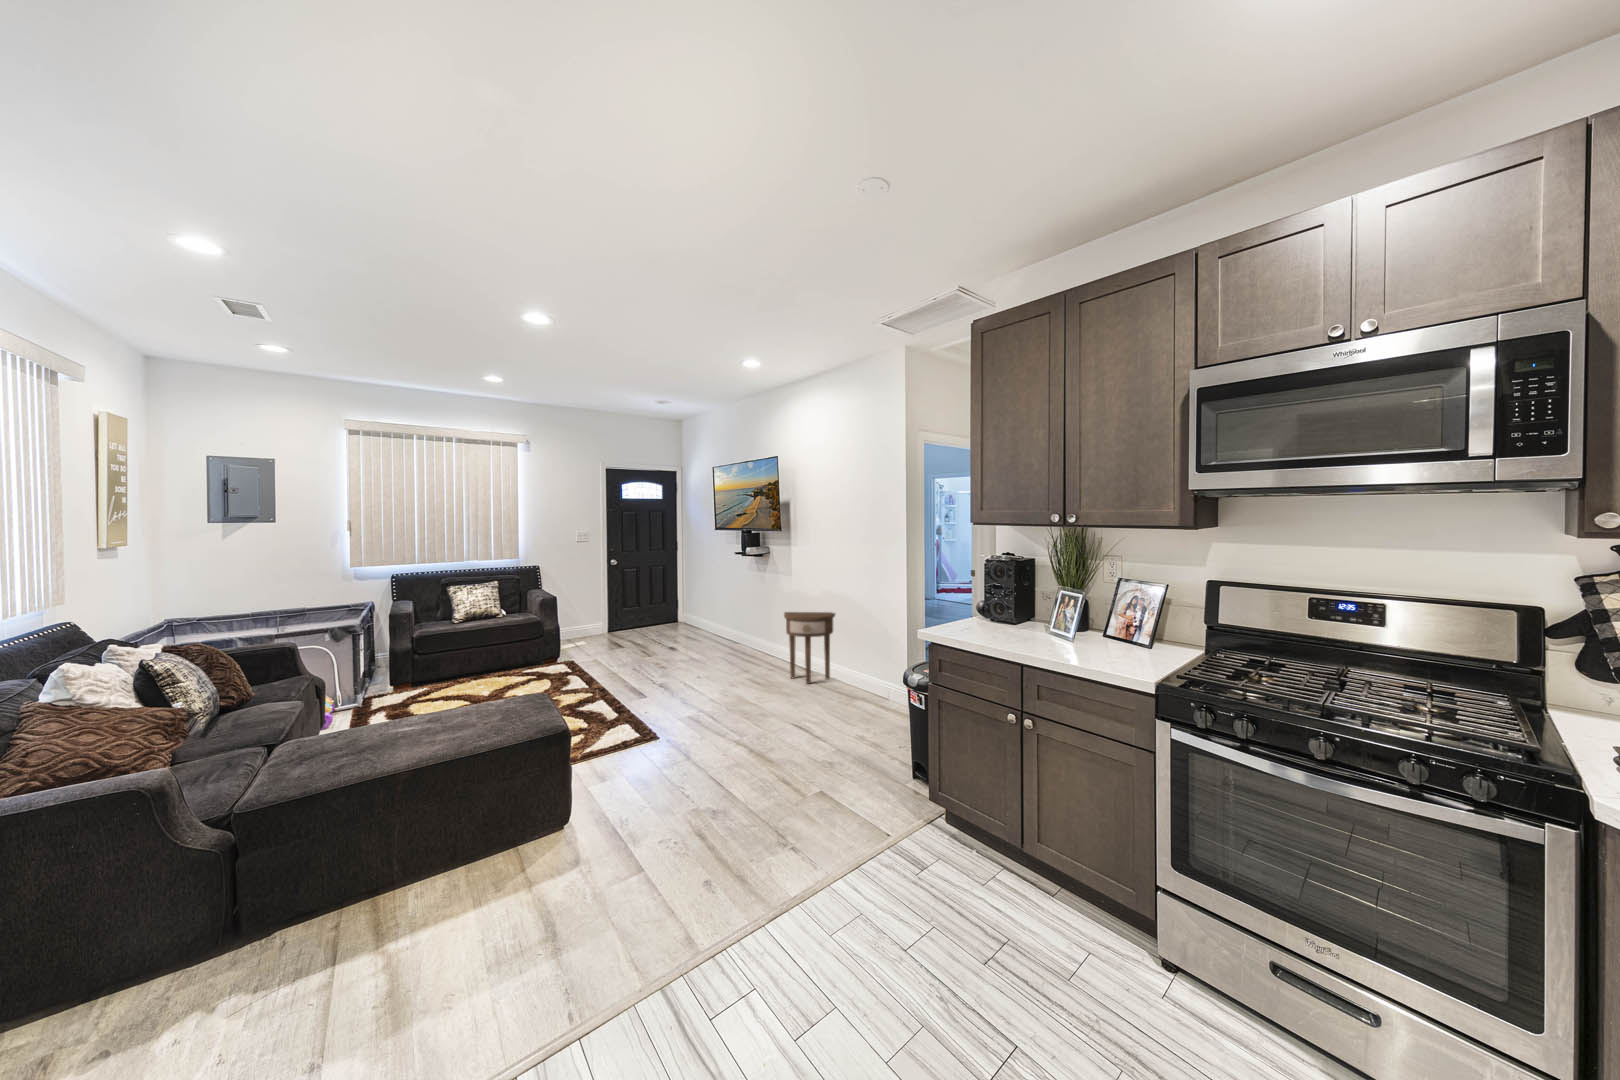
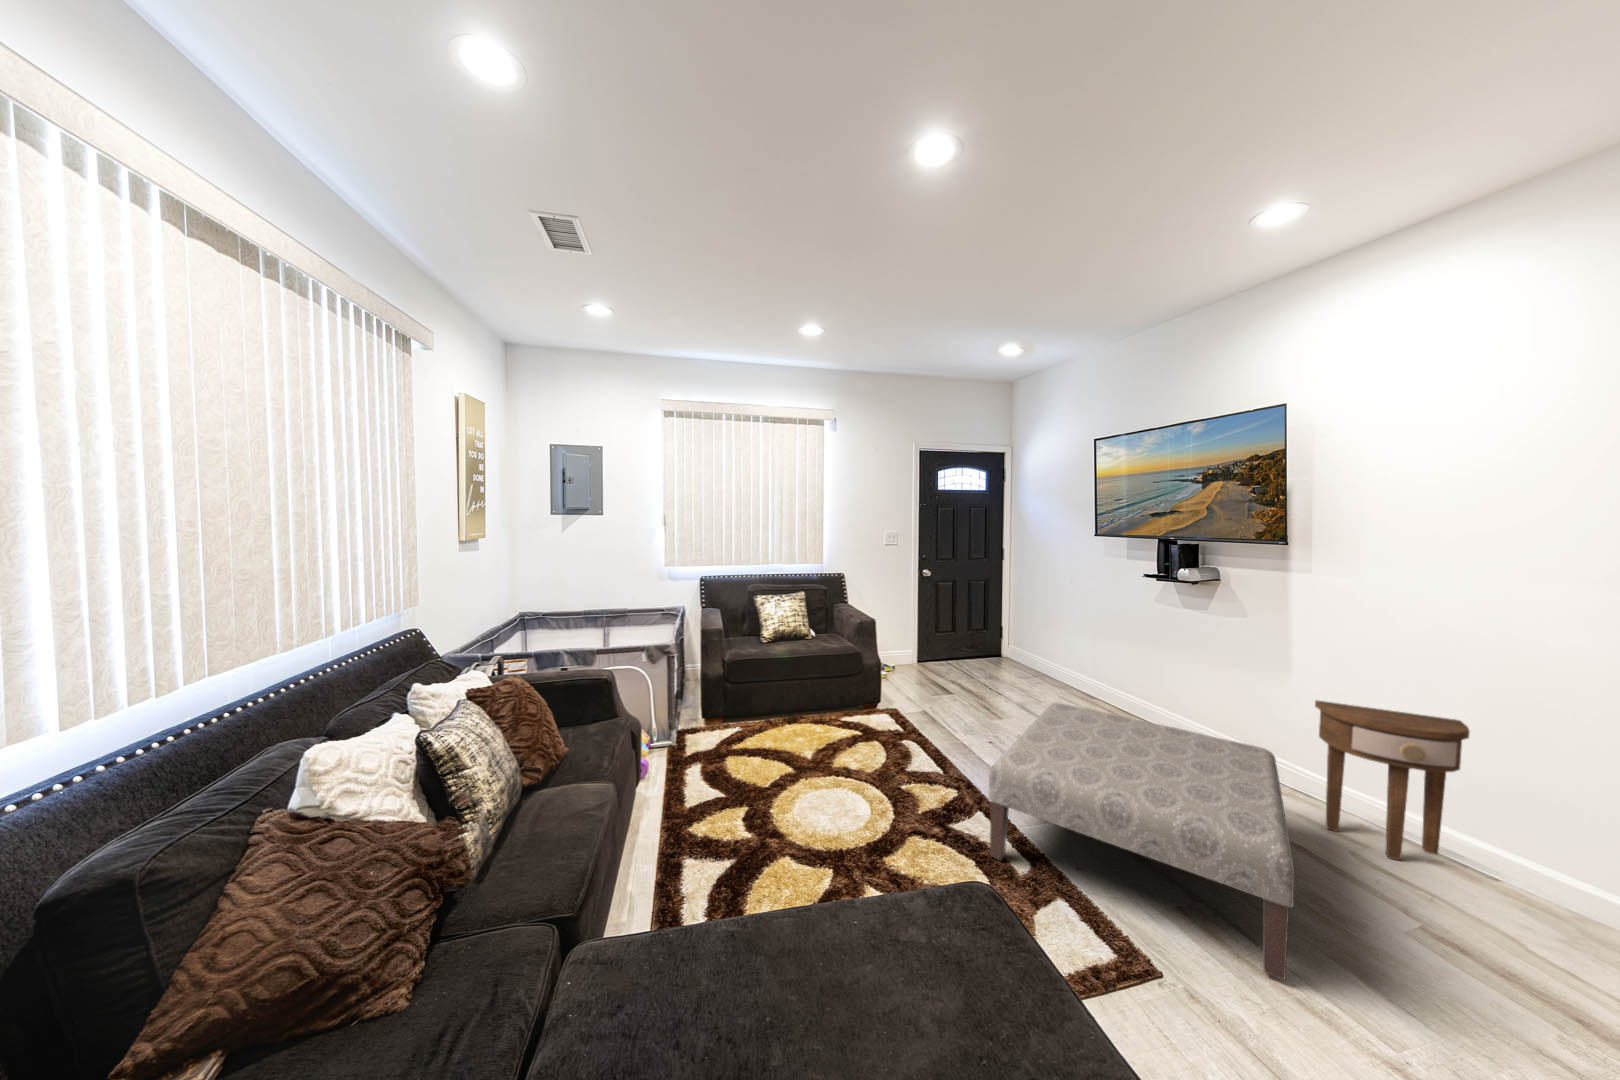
ottoman: none [589,633,758,729] -> present [989,703,1294,980]

